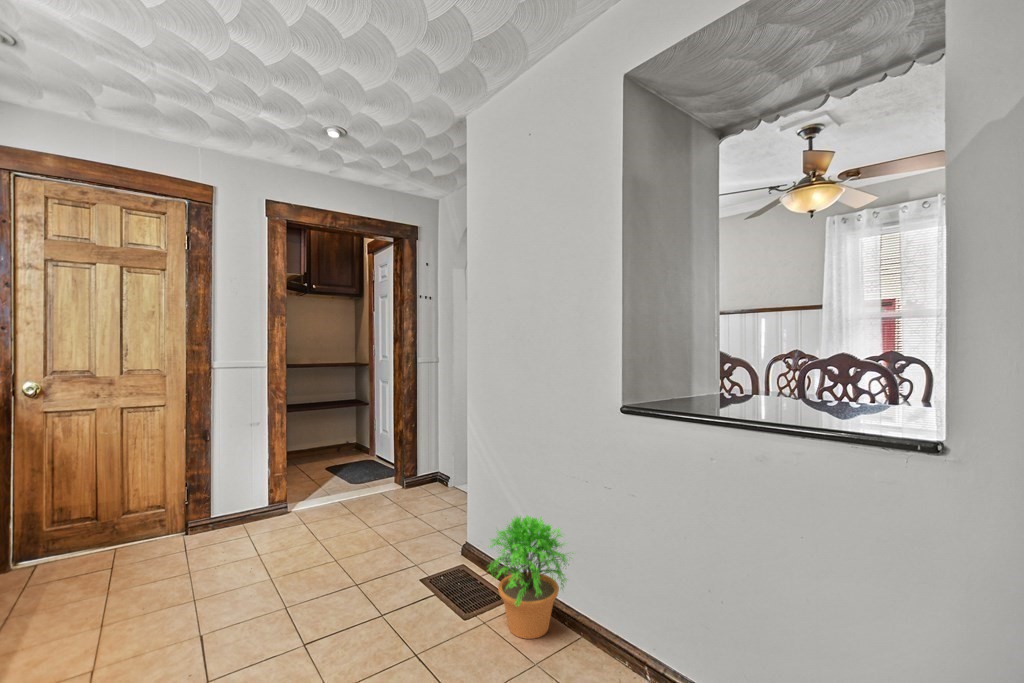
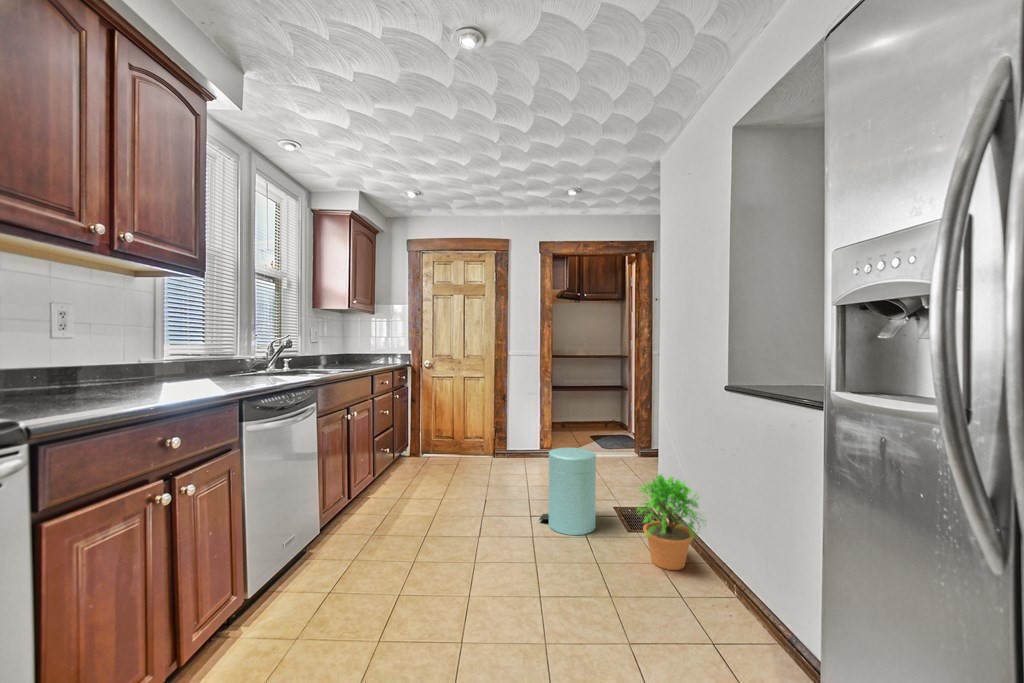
trash can: none [329,499,416,638] -> present [539,447,596,535]

